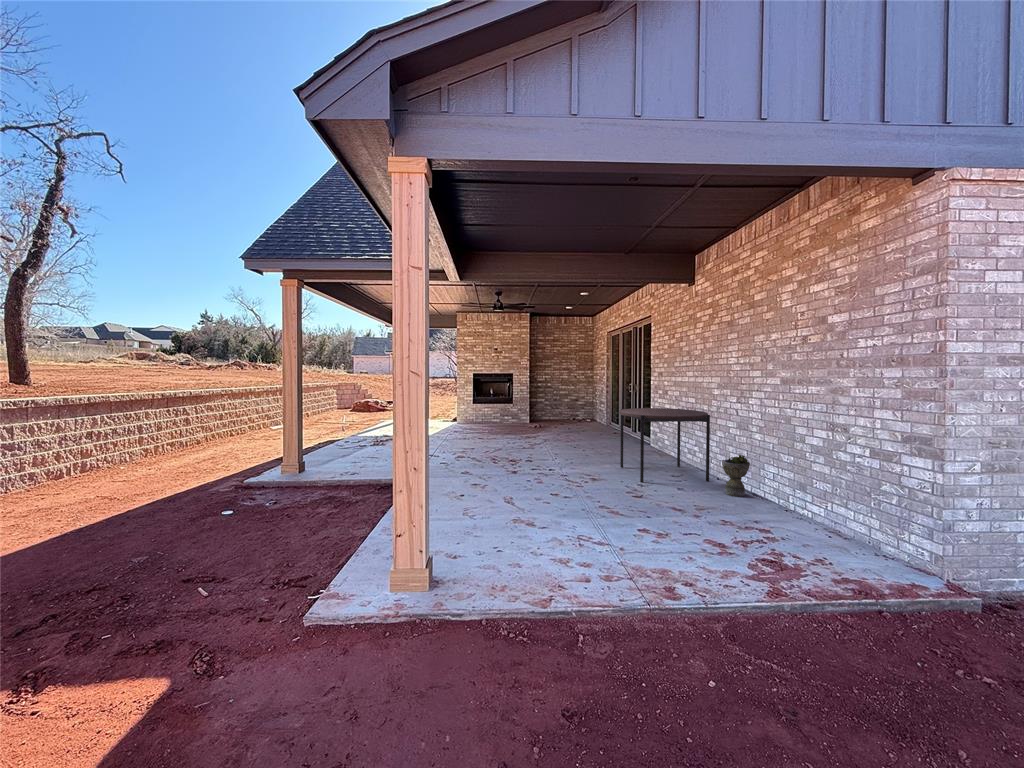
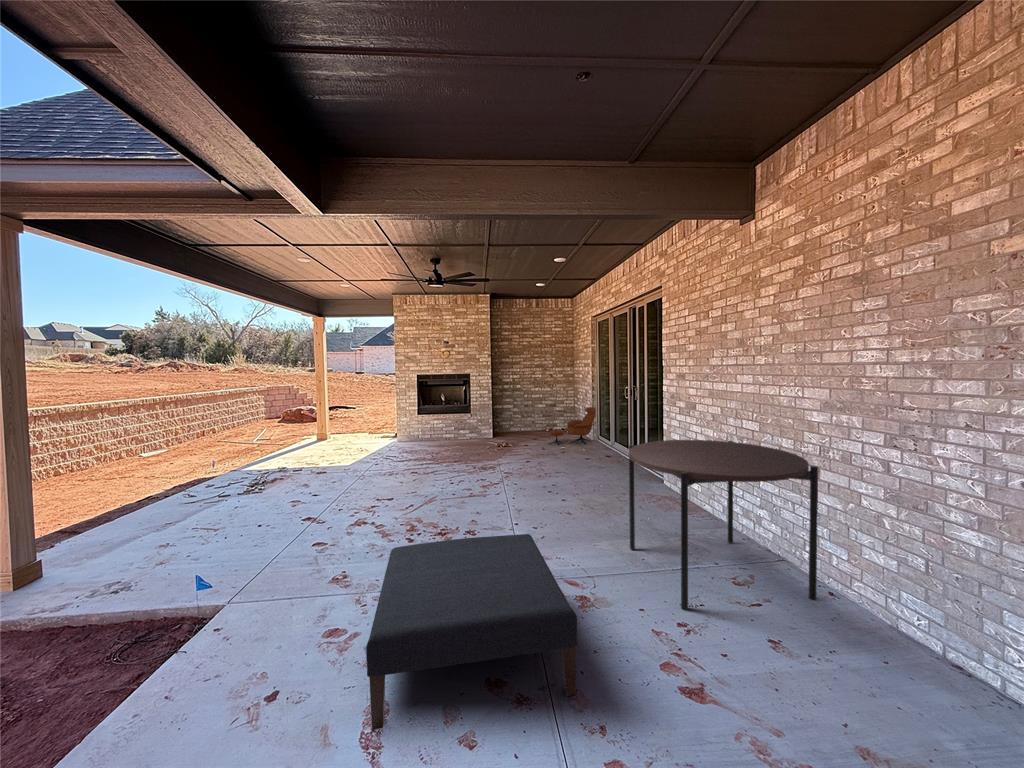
lounge chair: none [573,401,610,429] -> present [549,407,596,445]
ottoman: none [499,447,588,499] -> present [366,534,578,730]
planter: present [722,455,750,497] -> none [877,574,960,681]

